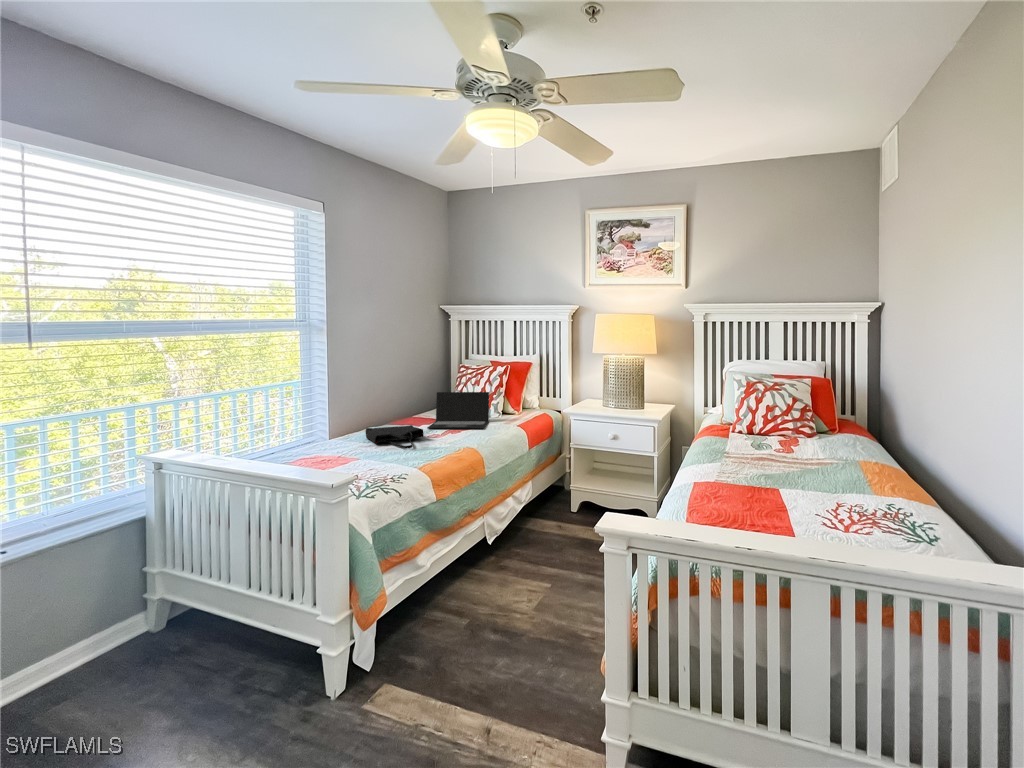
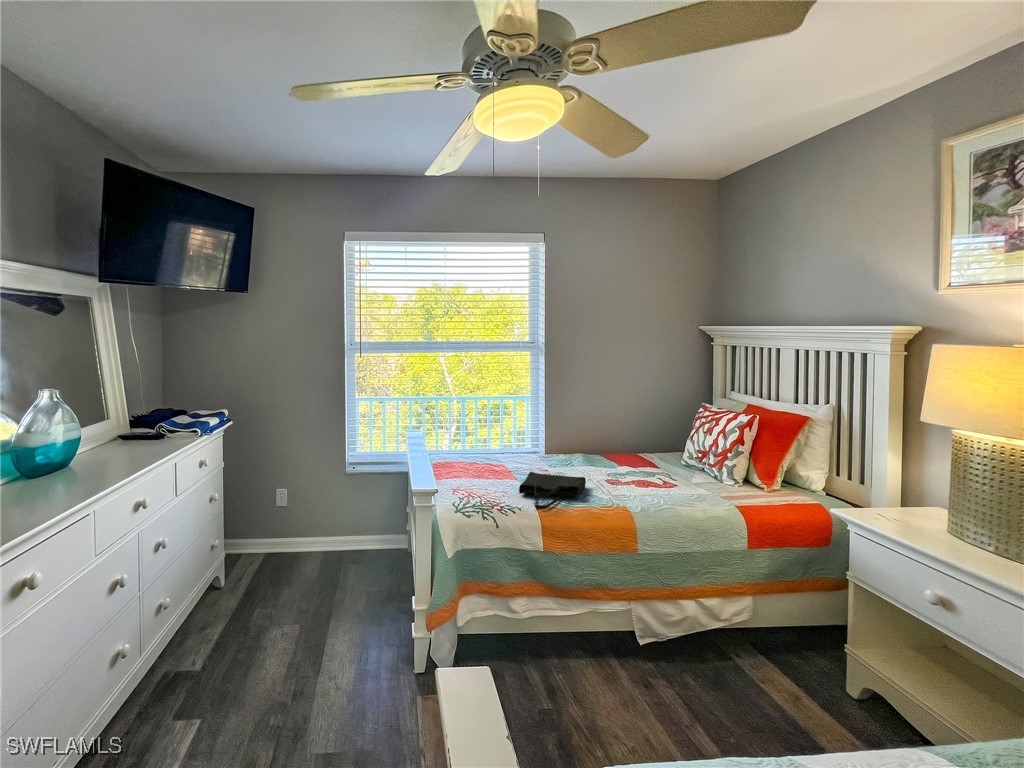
laptop: present [427,392,489,429] -> none [610,438,708,500]

